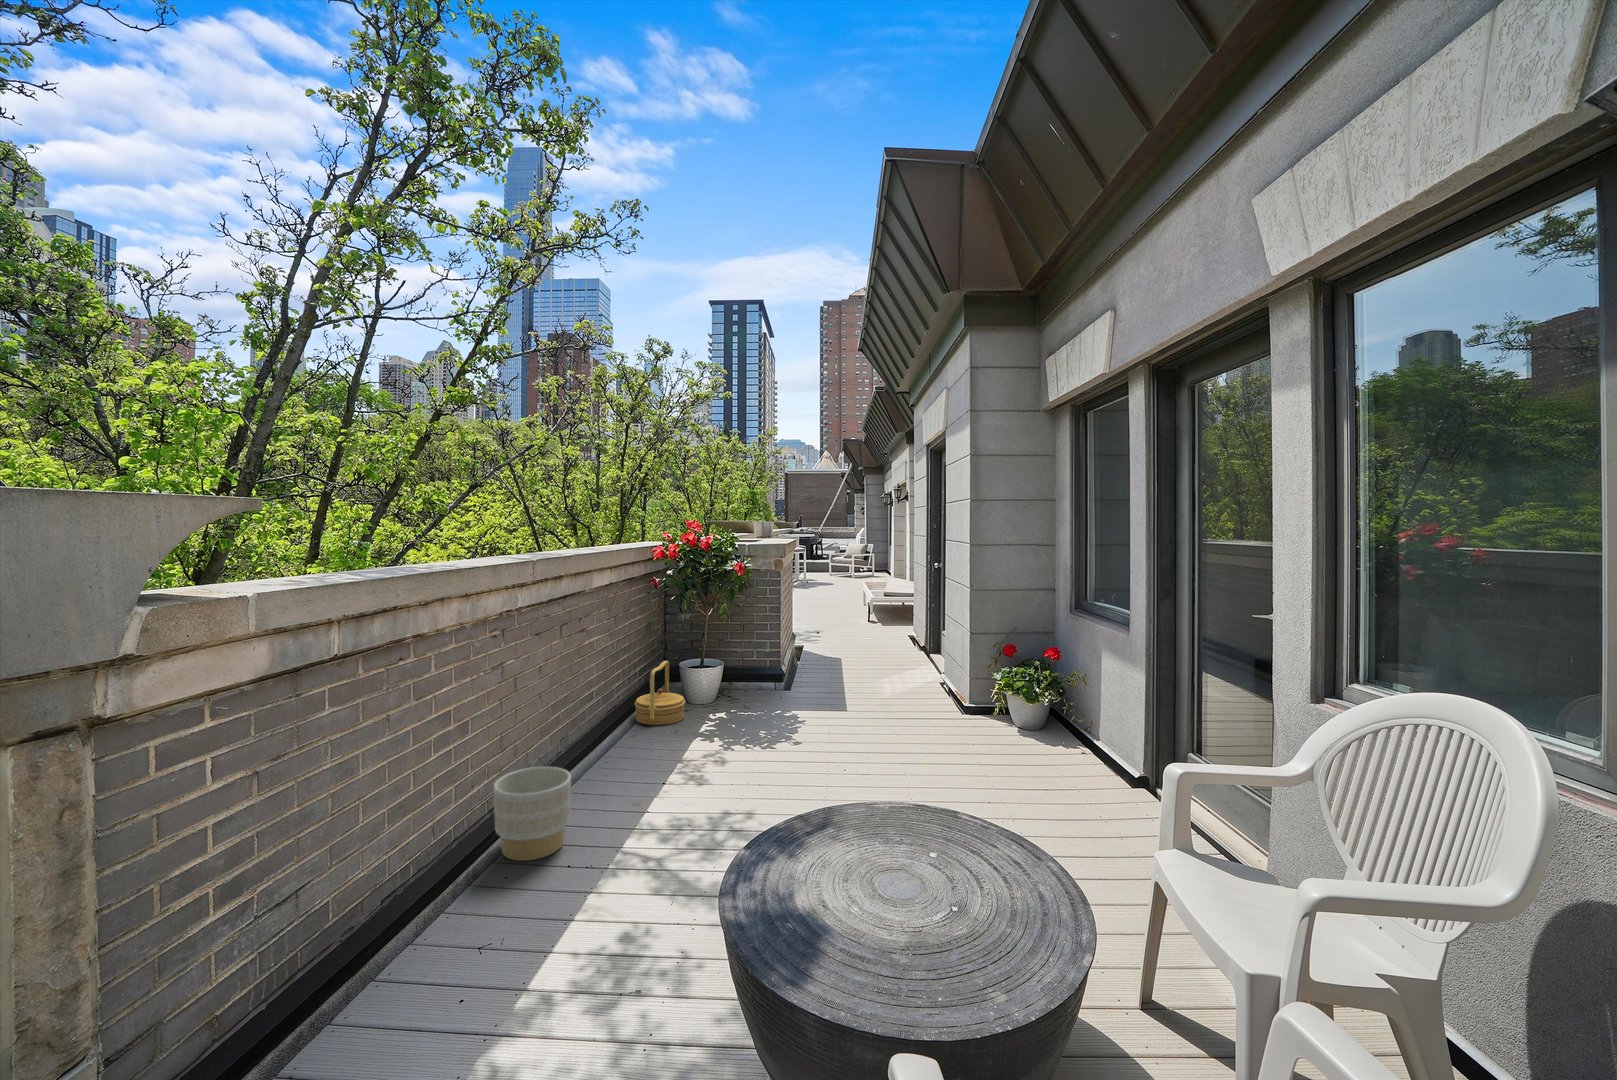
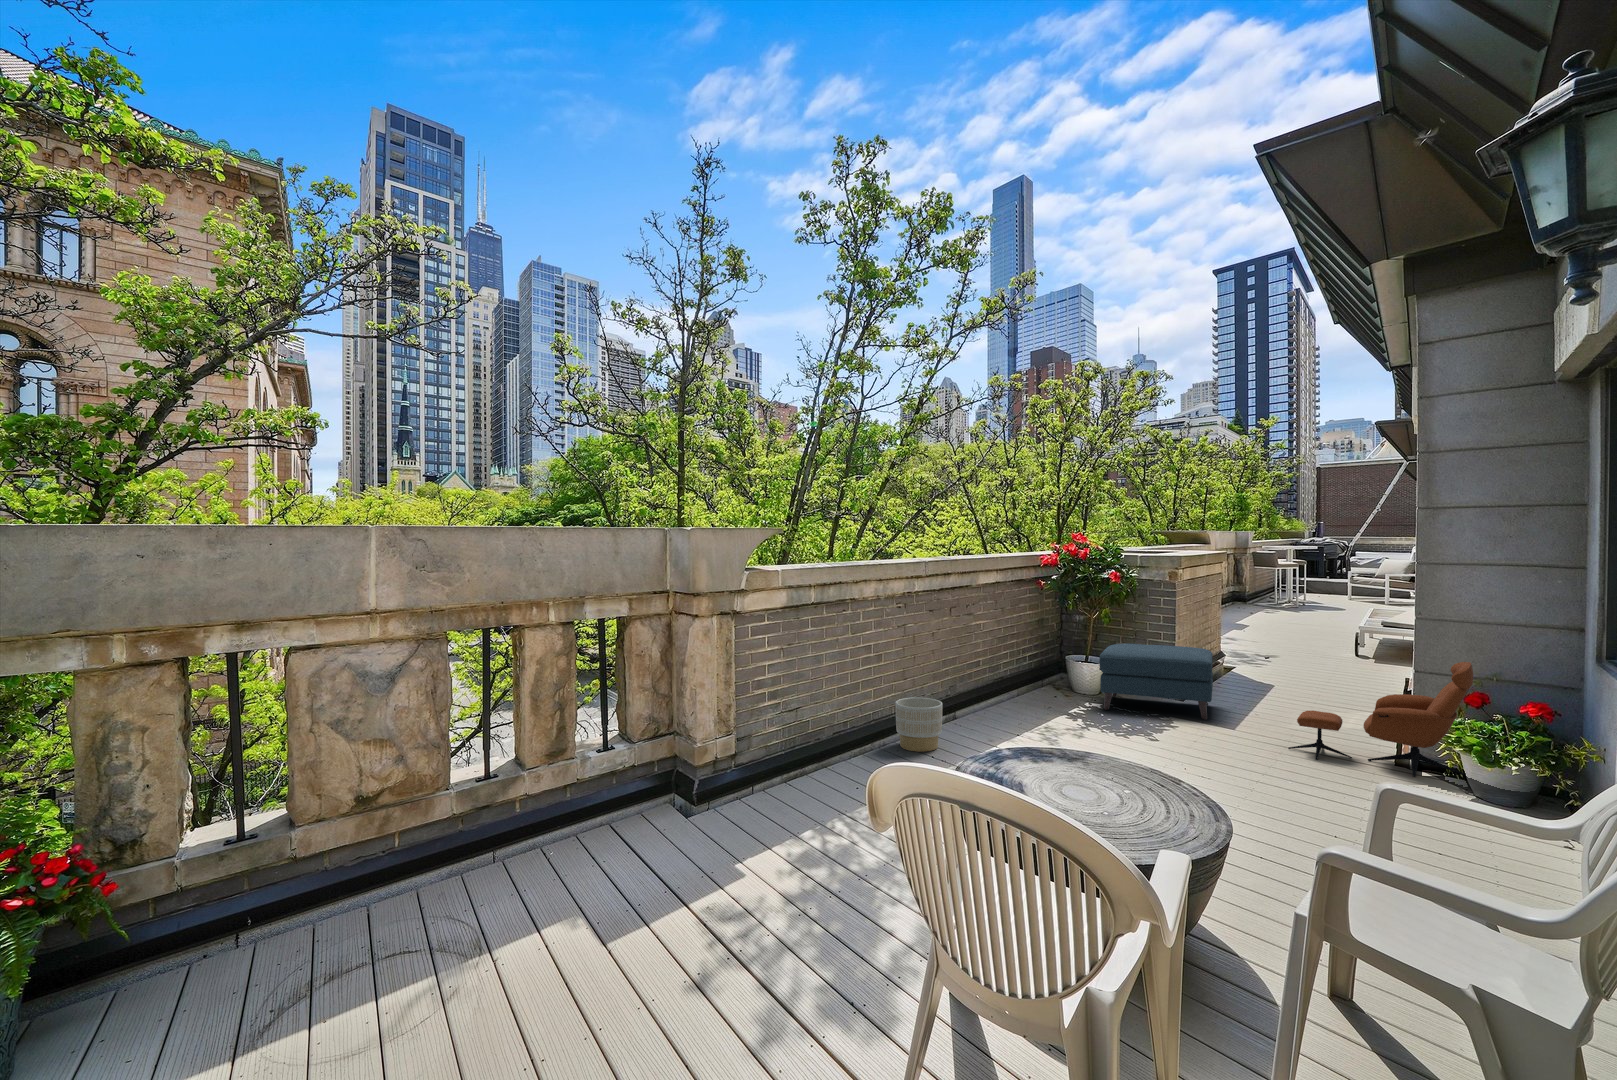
ottoman: none [726,641,841,722] -> present [1099,644,1213,720]
lounge chair: none [932,643,1086,761] -> present [1288,662,1473,777]
woven basket: present [635,661,685,725] -> none [1021,653,1064,704]

